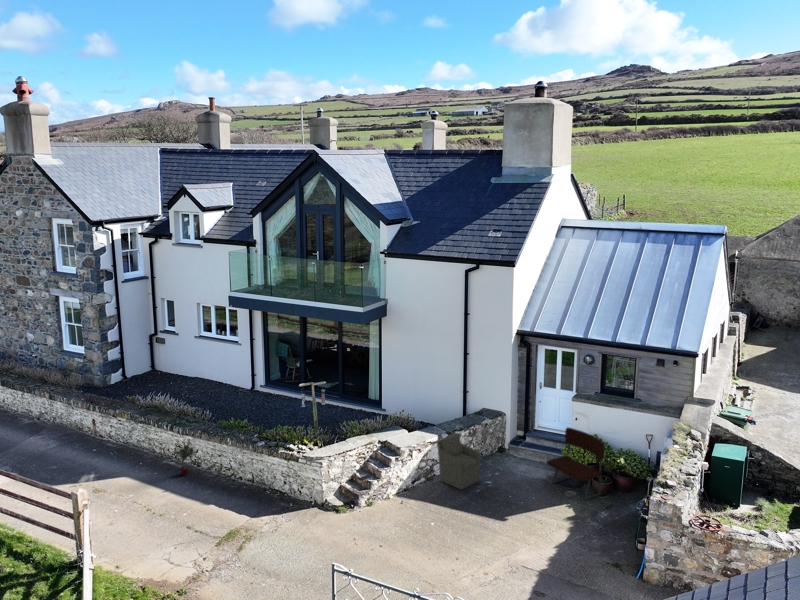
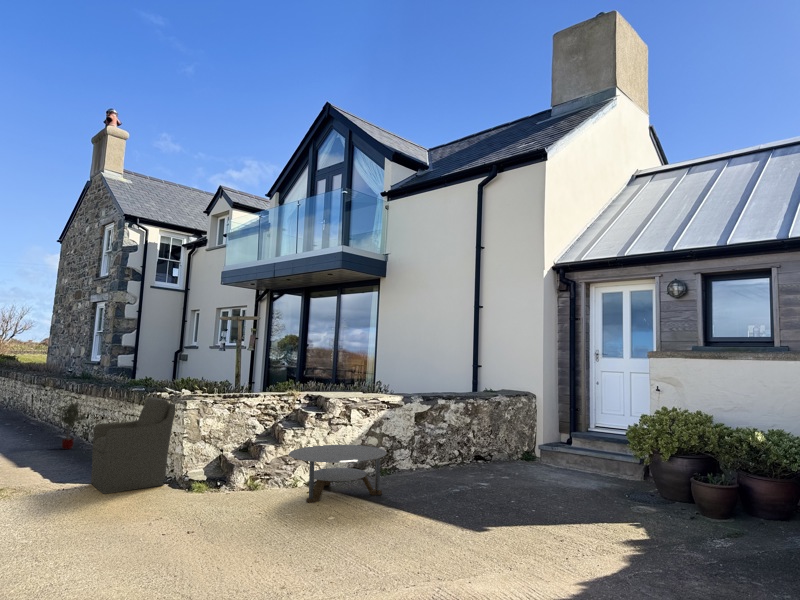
bench: present [547,428,604,500] -> none [594,386,716,518]
chair: present [437,433,481,489] -> present [91,397,175,494]
round table: none [393,472,445,514] -> present [289,445,387,503]

